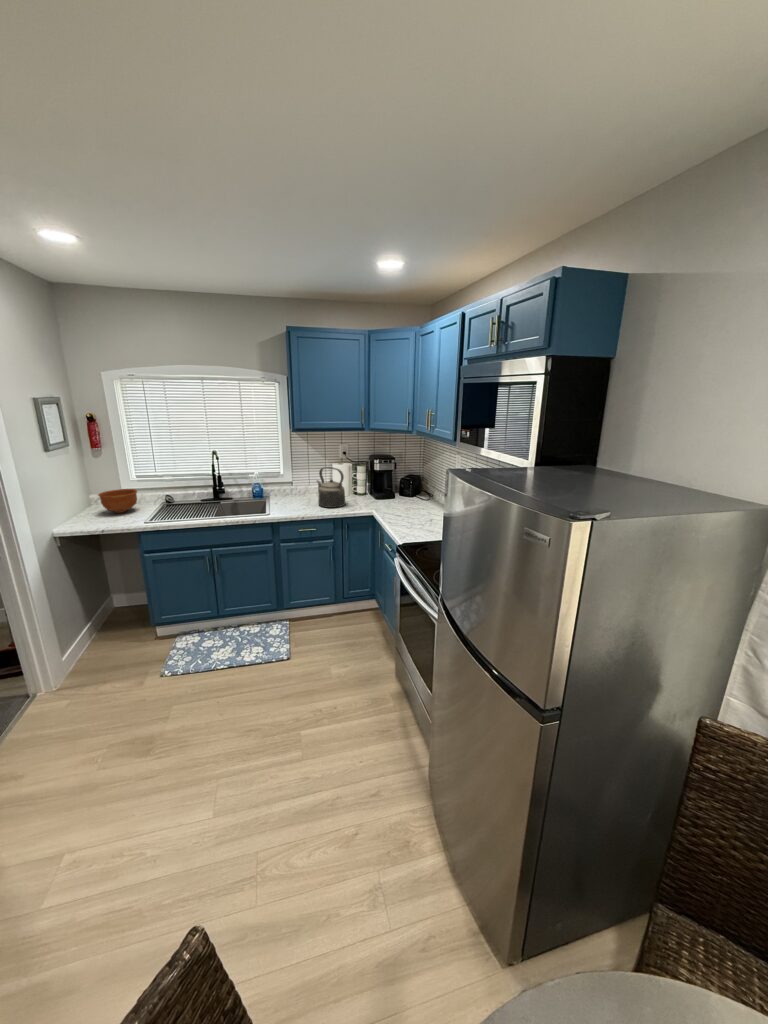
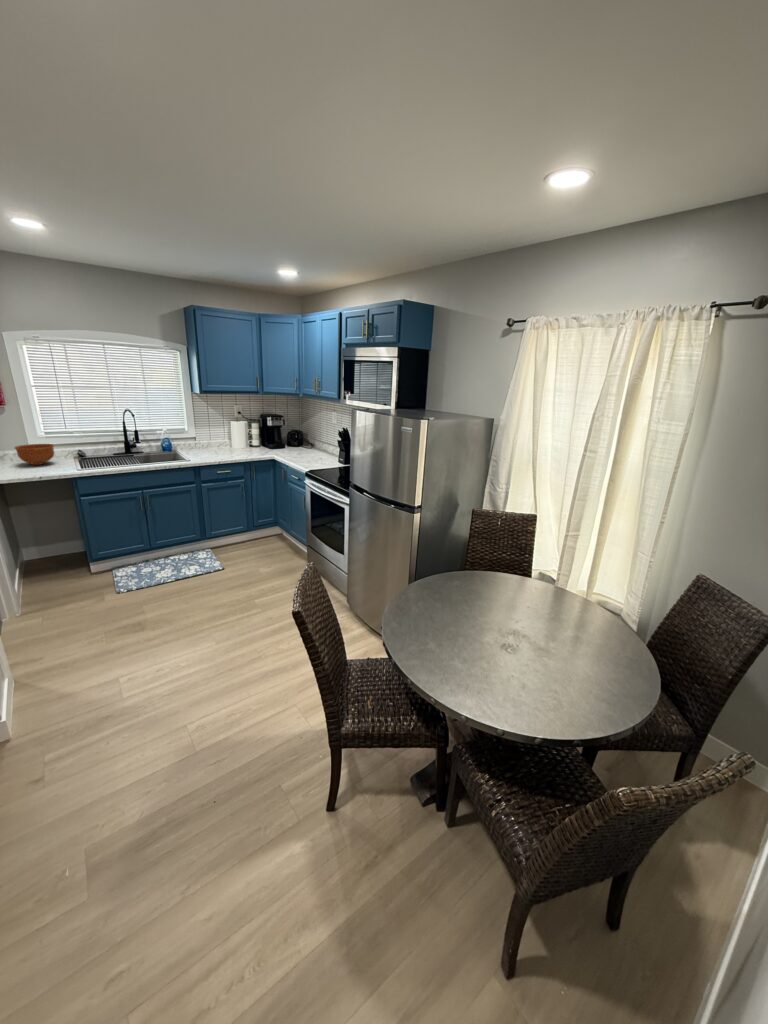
kettle: present [317,467,345,508] -> none [222,423,249,455]

